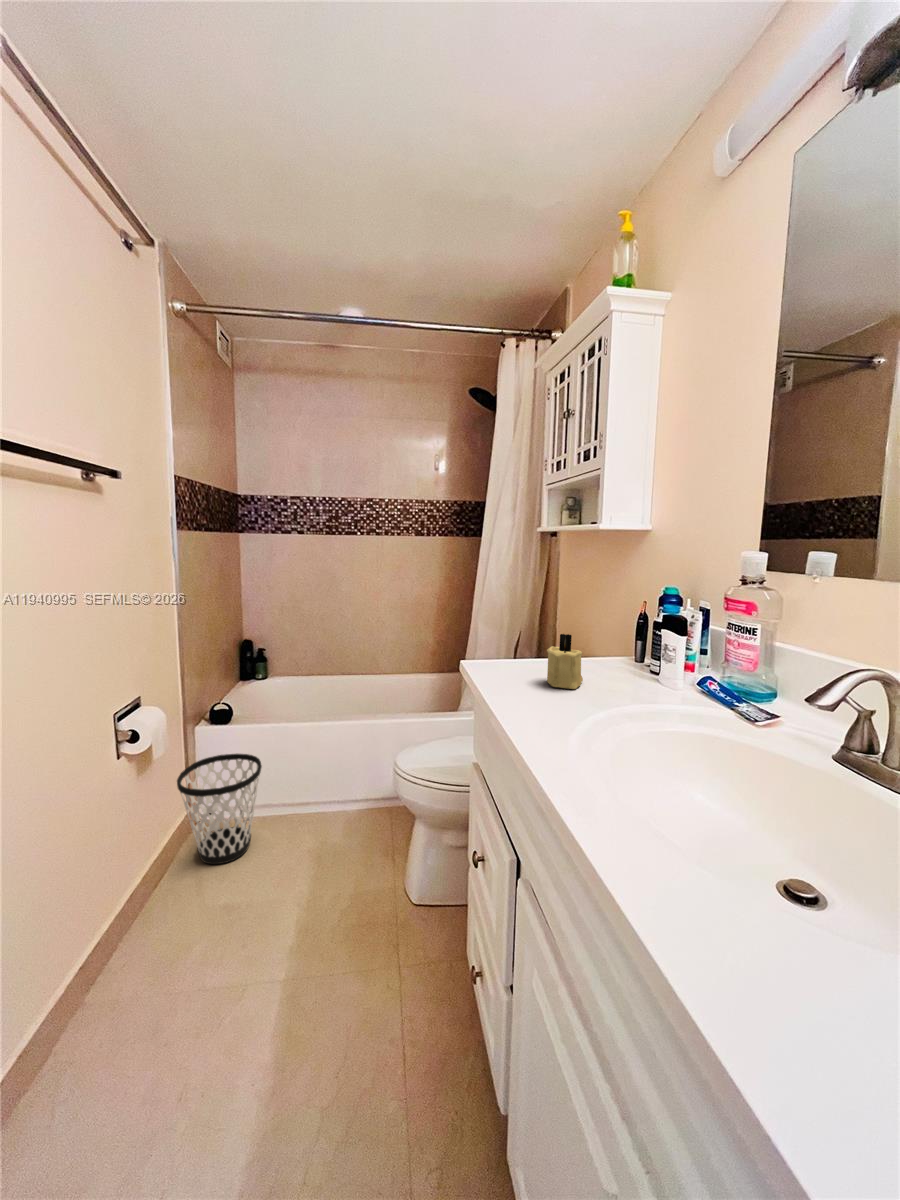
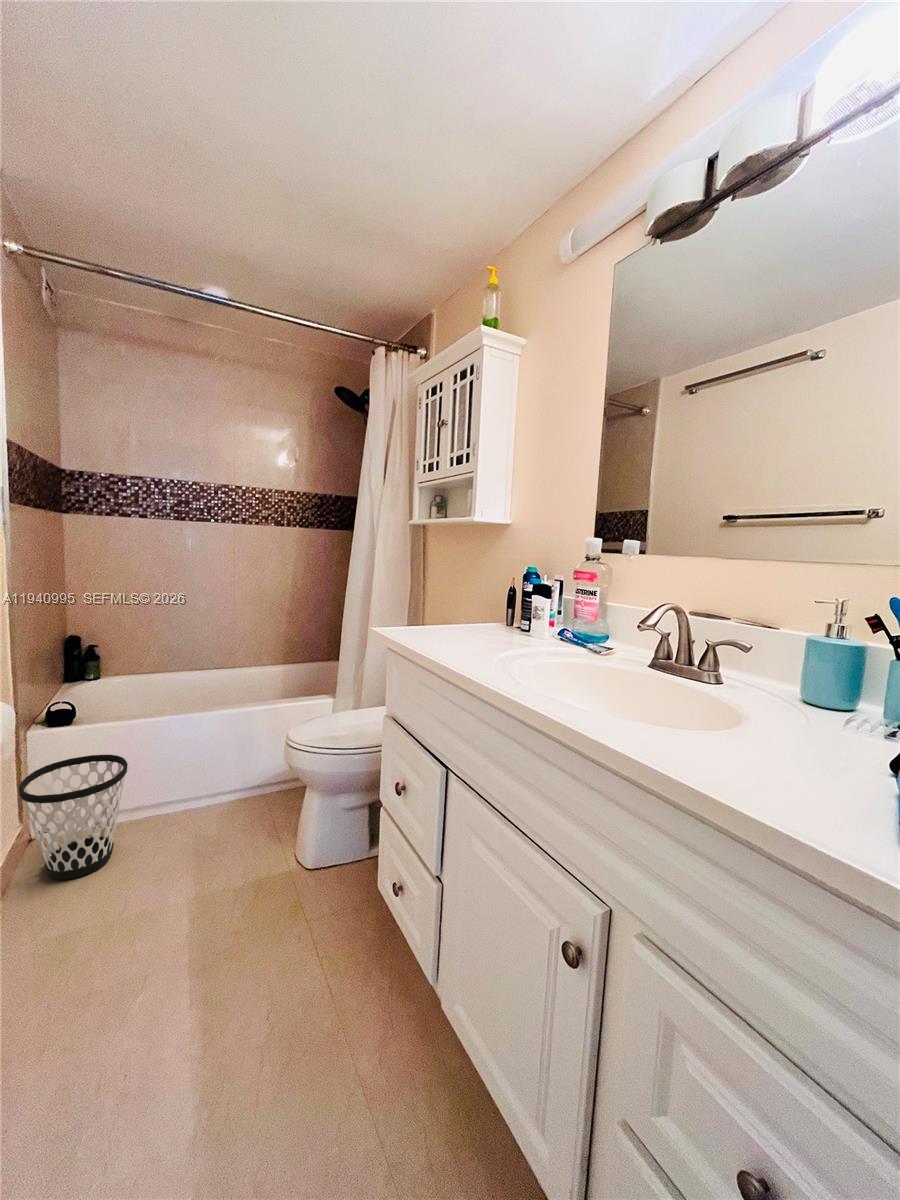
candle: present [547,634,583,689] -> none [453,599,480,641]

